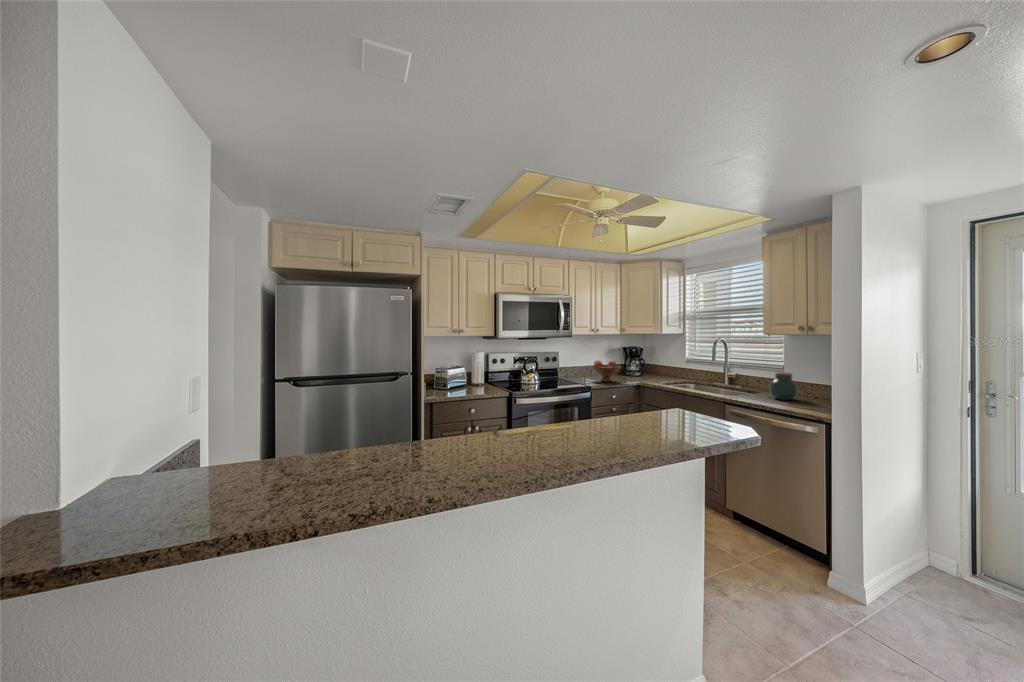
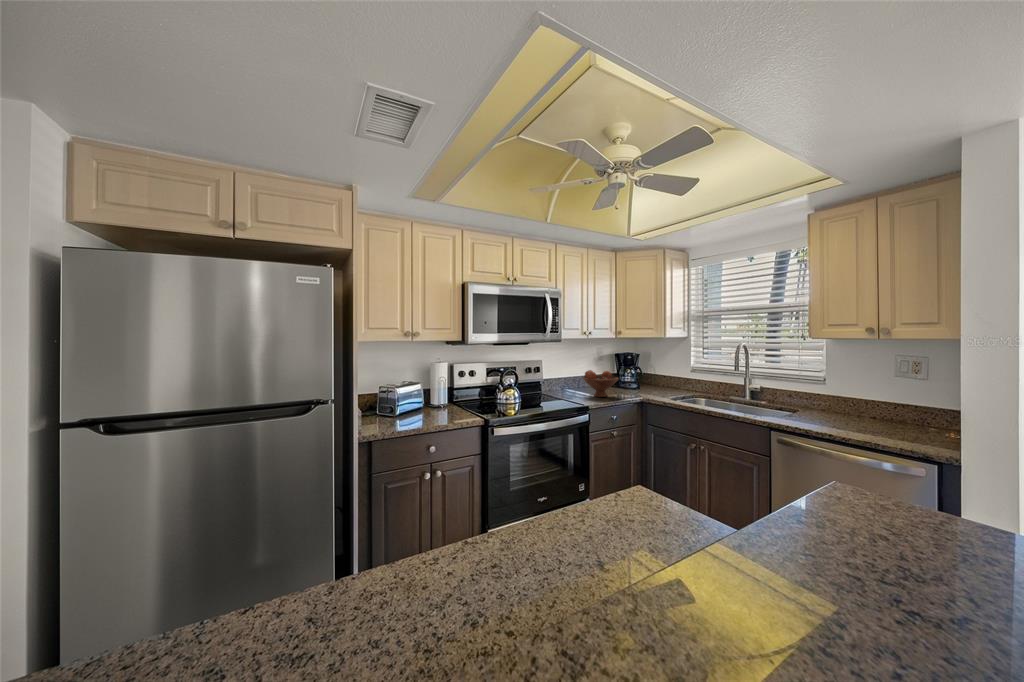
jar: present [769,372,798,400] -> none [831,387,874,425]

